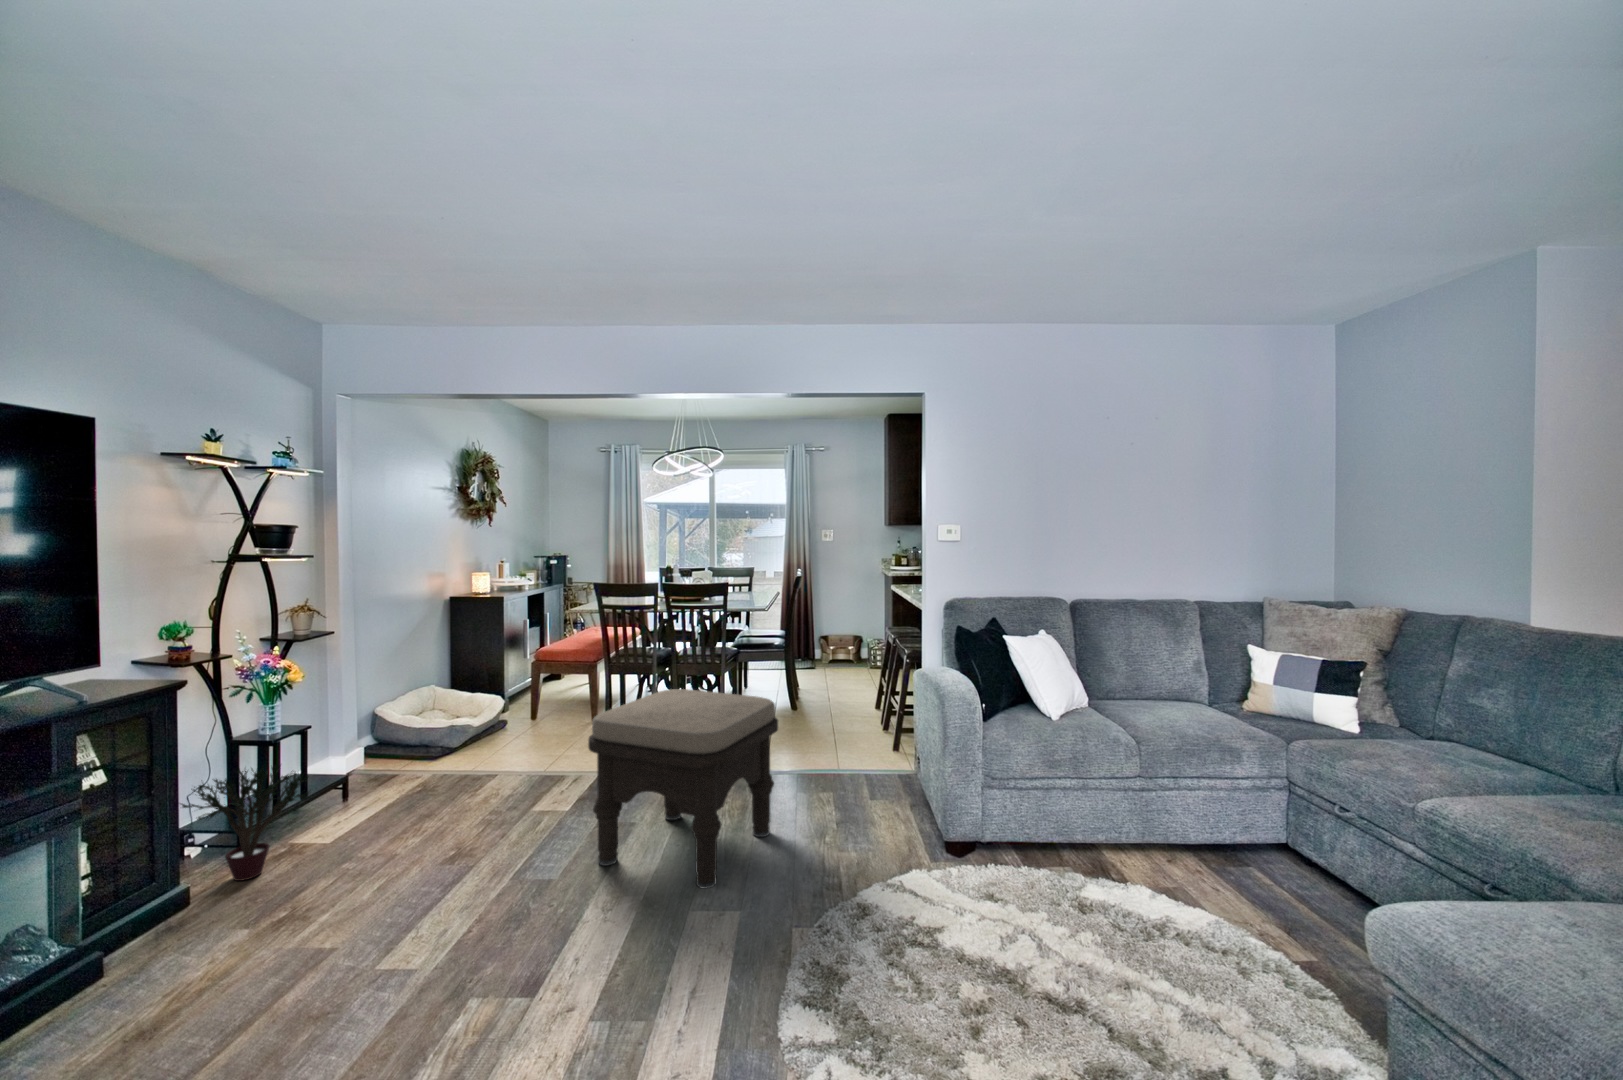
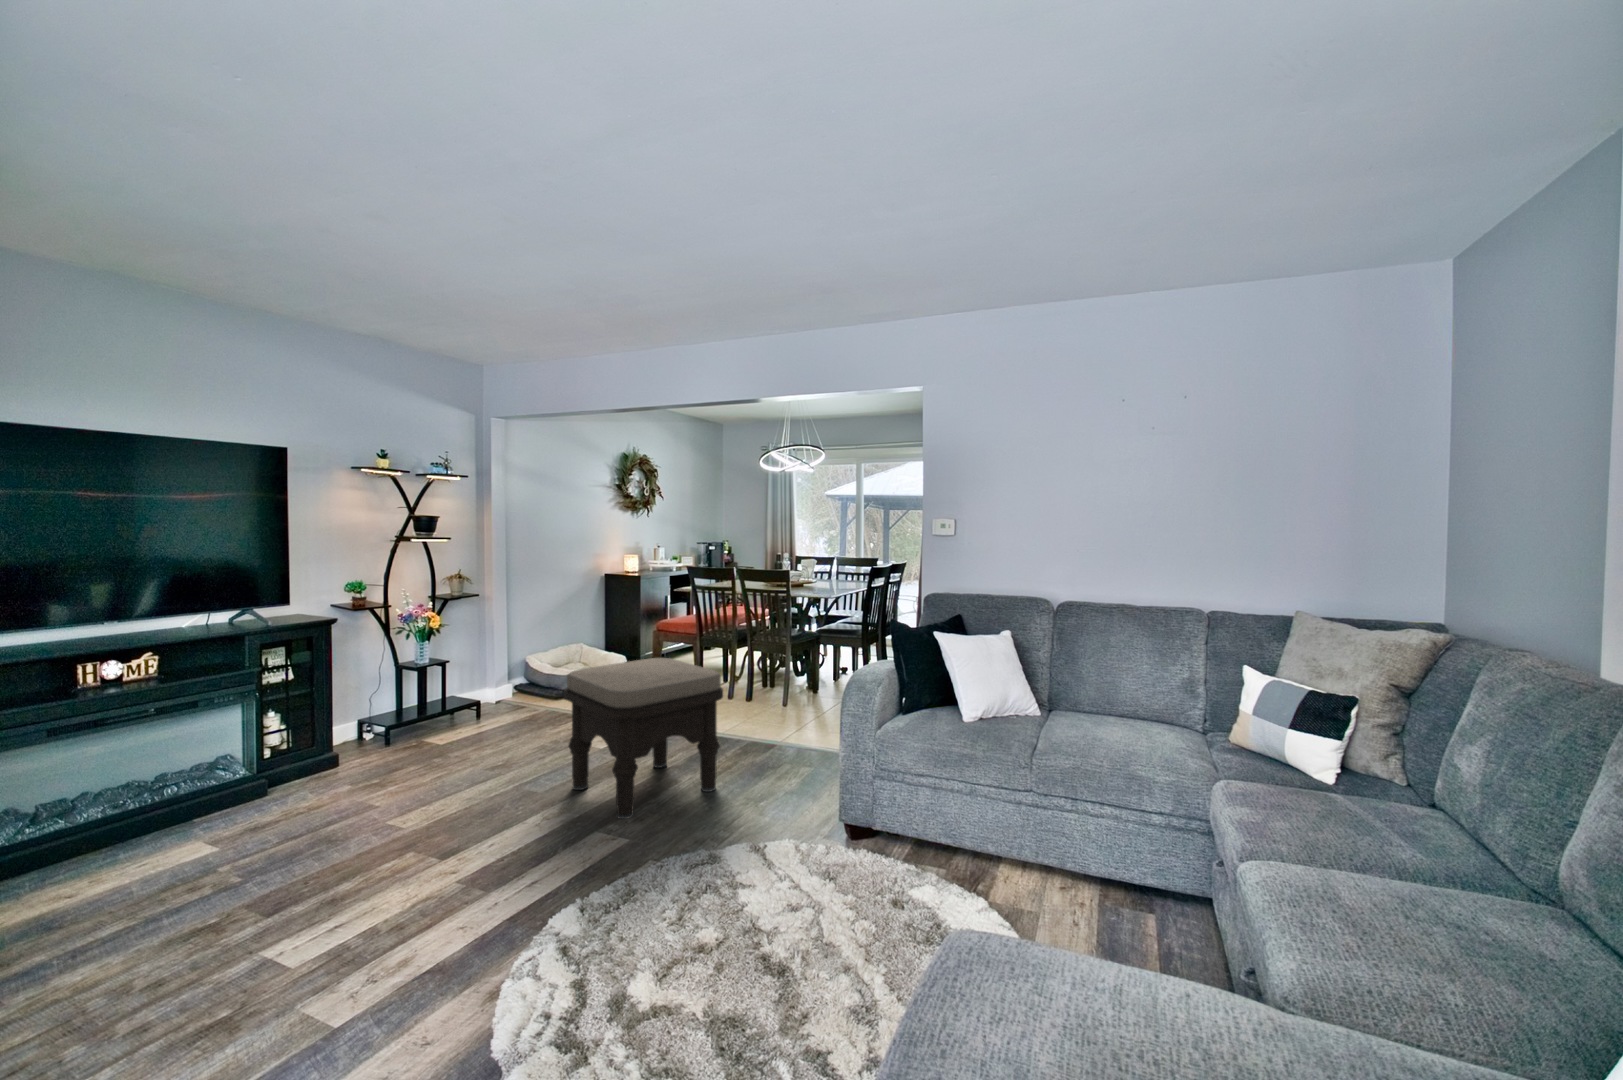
potted plant: present [180,767,309,881] -> none [345,682,426,758]

